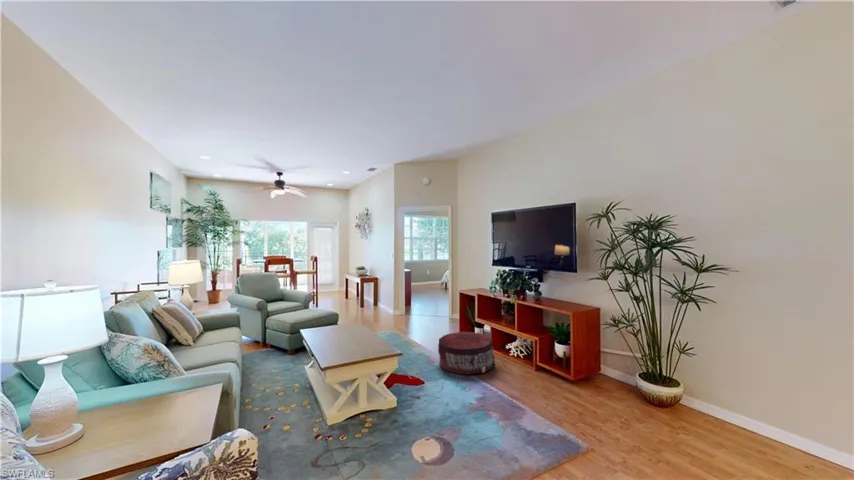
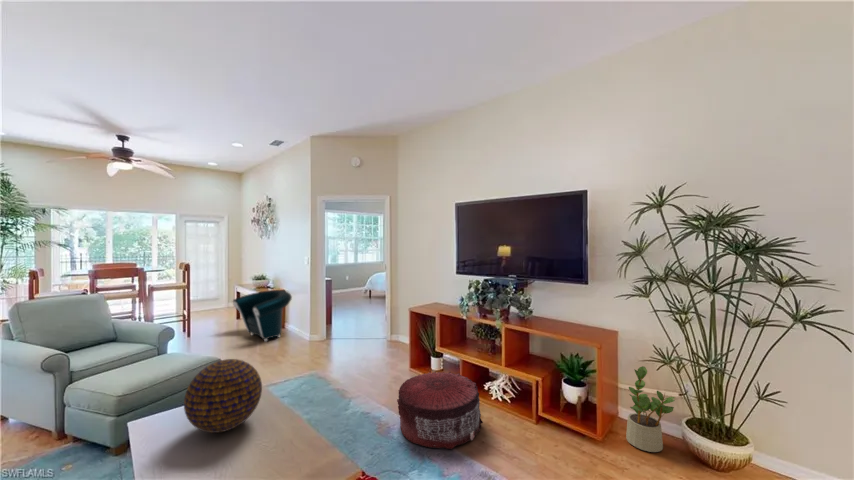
armchair: none [344,277,382,313] -> present [233,290,292,341]
decorative orb: none [321,301,355,336] -> present [184,359,262,433]
potted plant: none [599,332,634,394] -> present [626,366,675,452]

